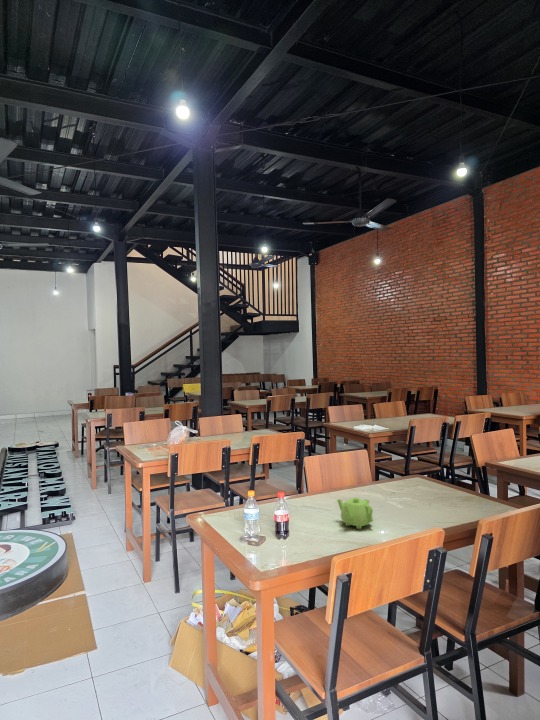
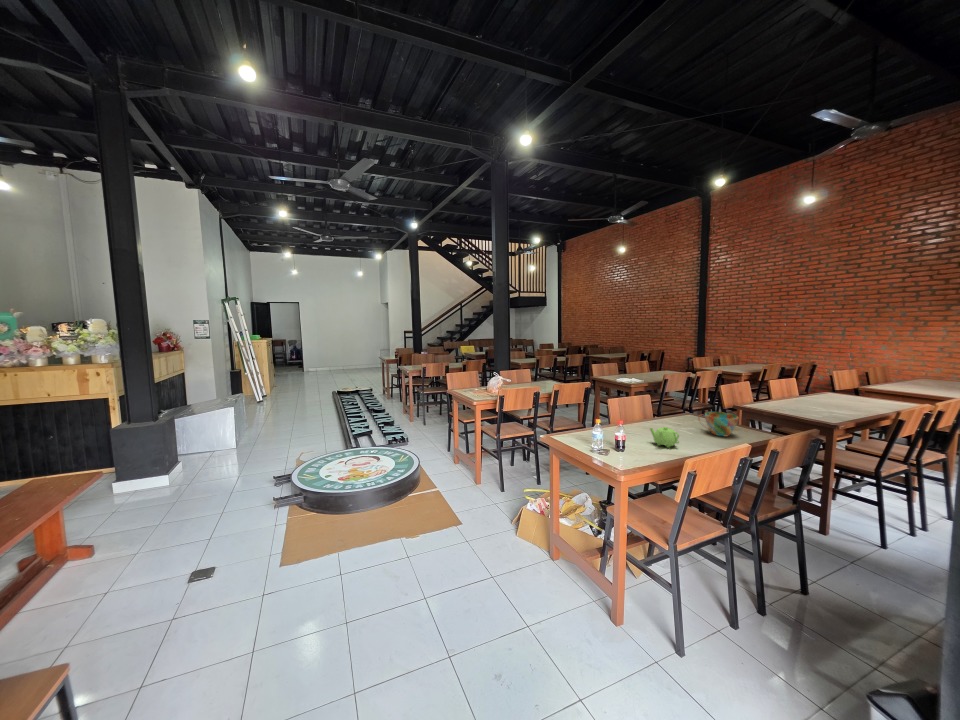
cup: none [421,472,467,508] -> present [704,412,738,436]

